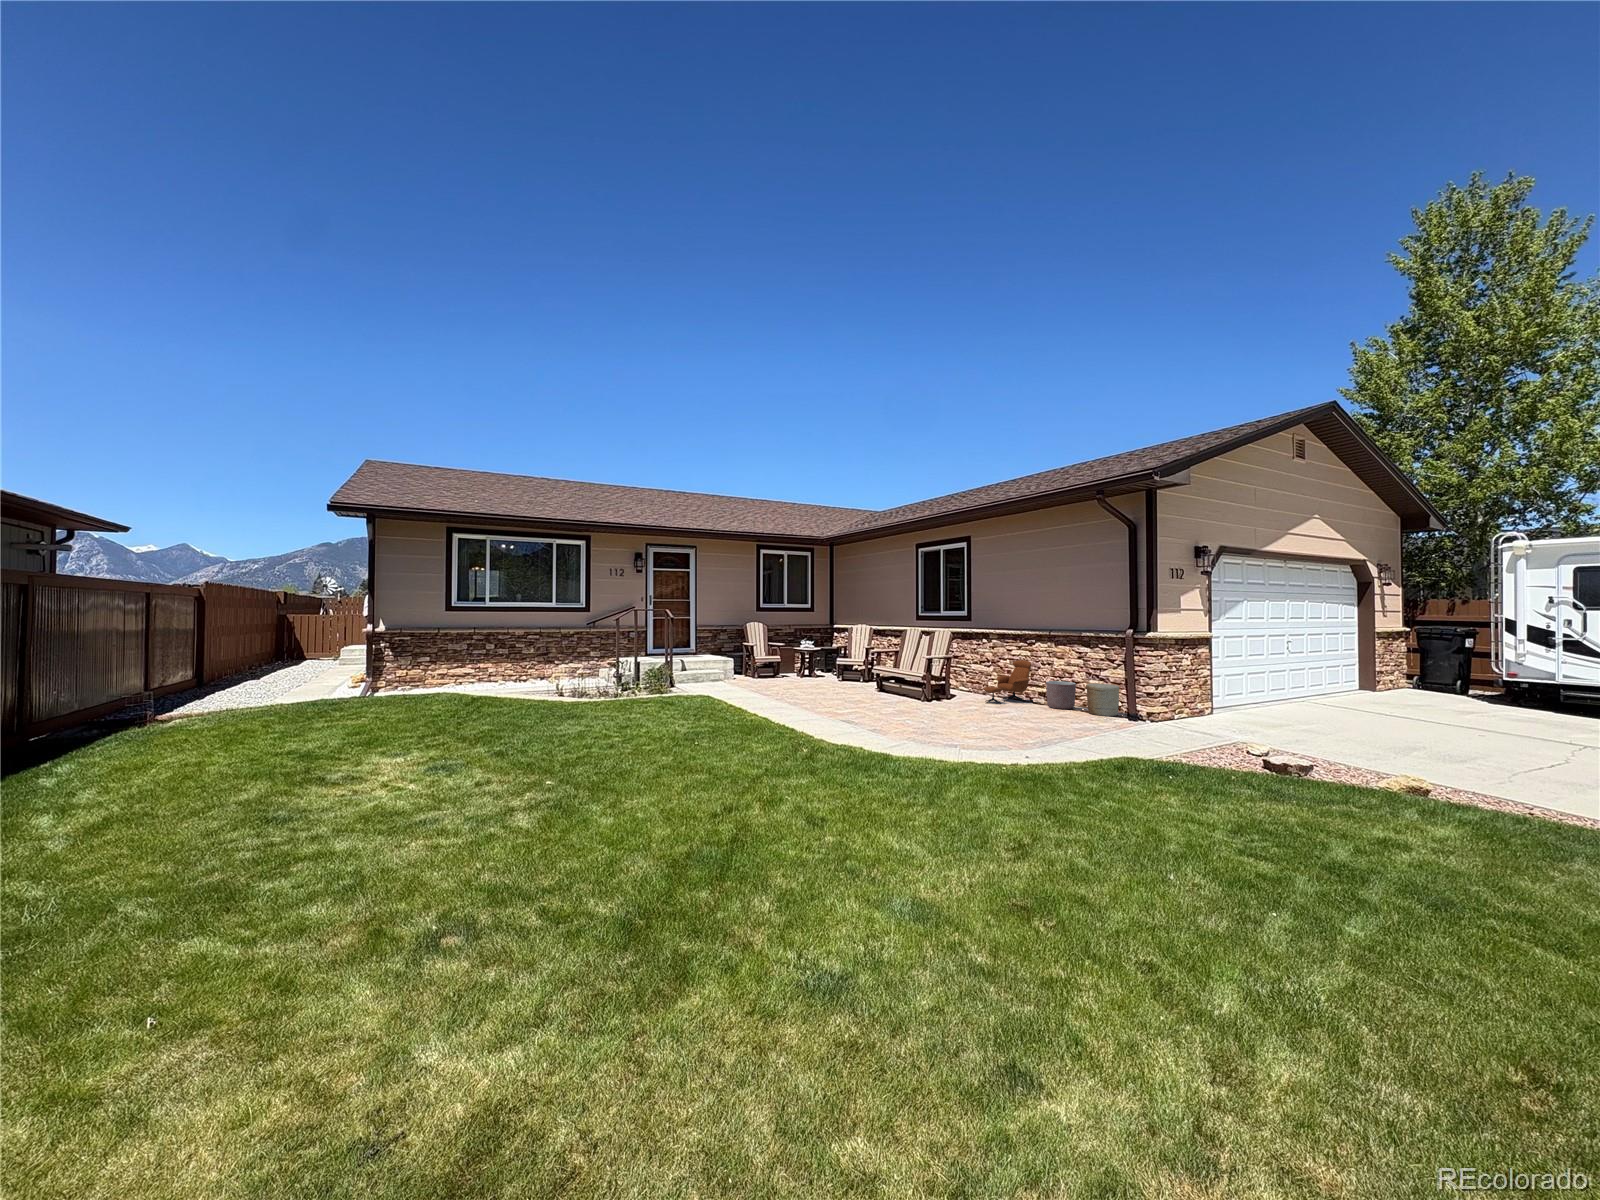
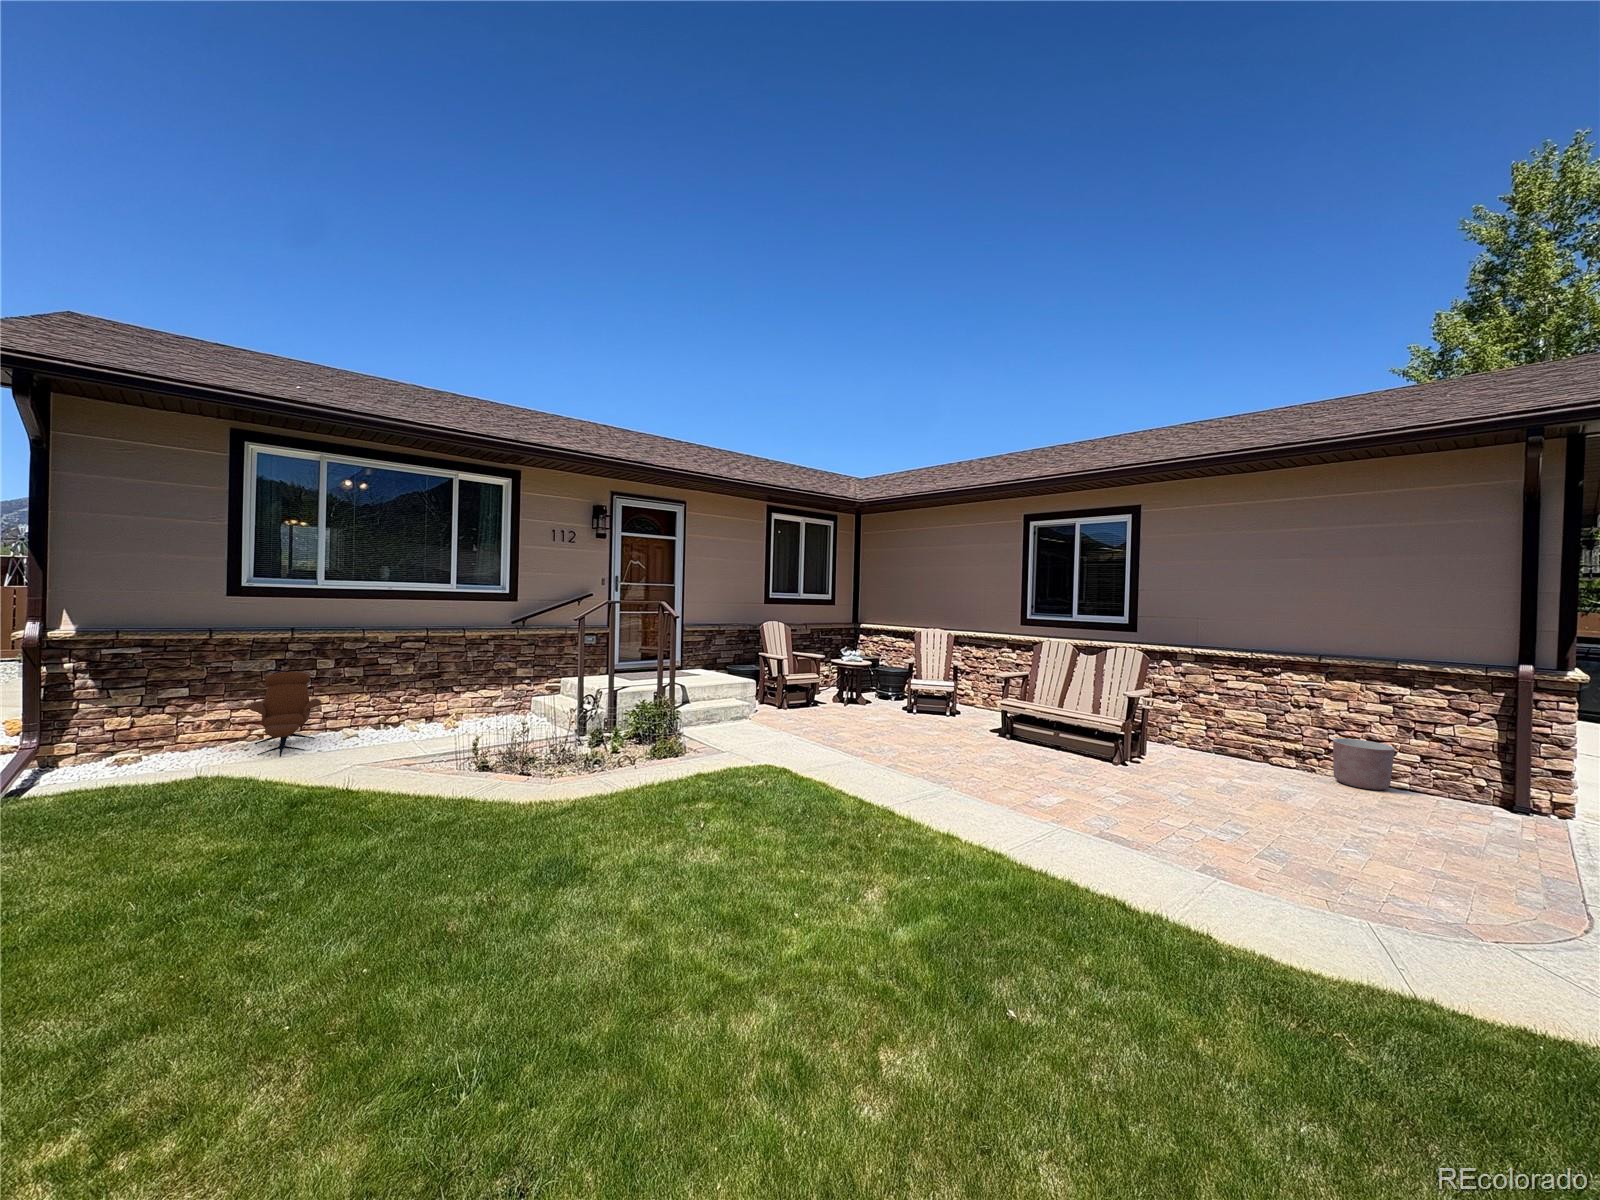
lounge chair: present [984,660,1031,704] -> present [249,672,321,757]
woven basket: present [1086,683,1119,716] -> none [1431,750,1506,812]

